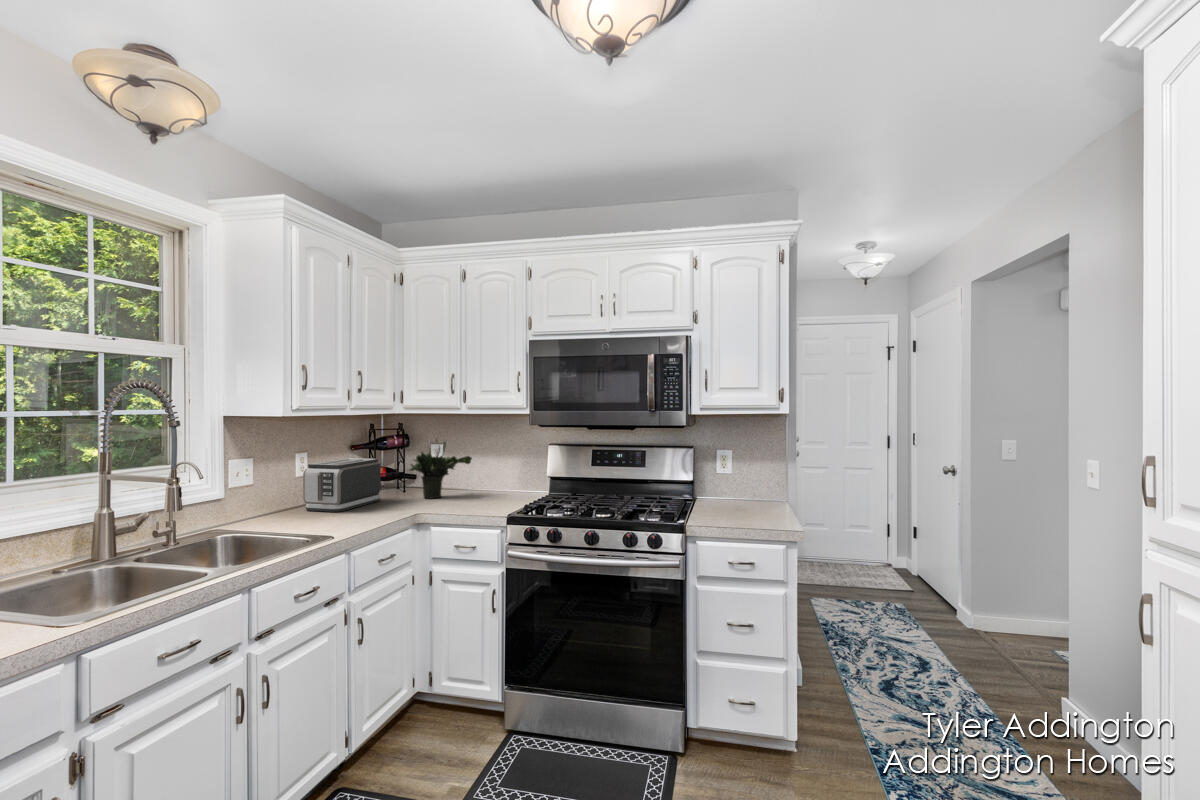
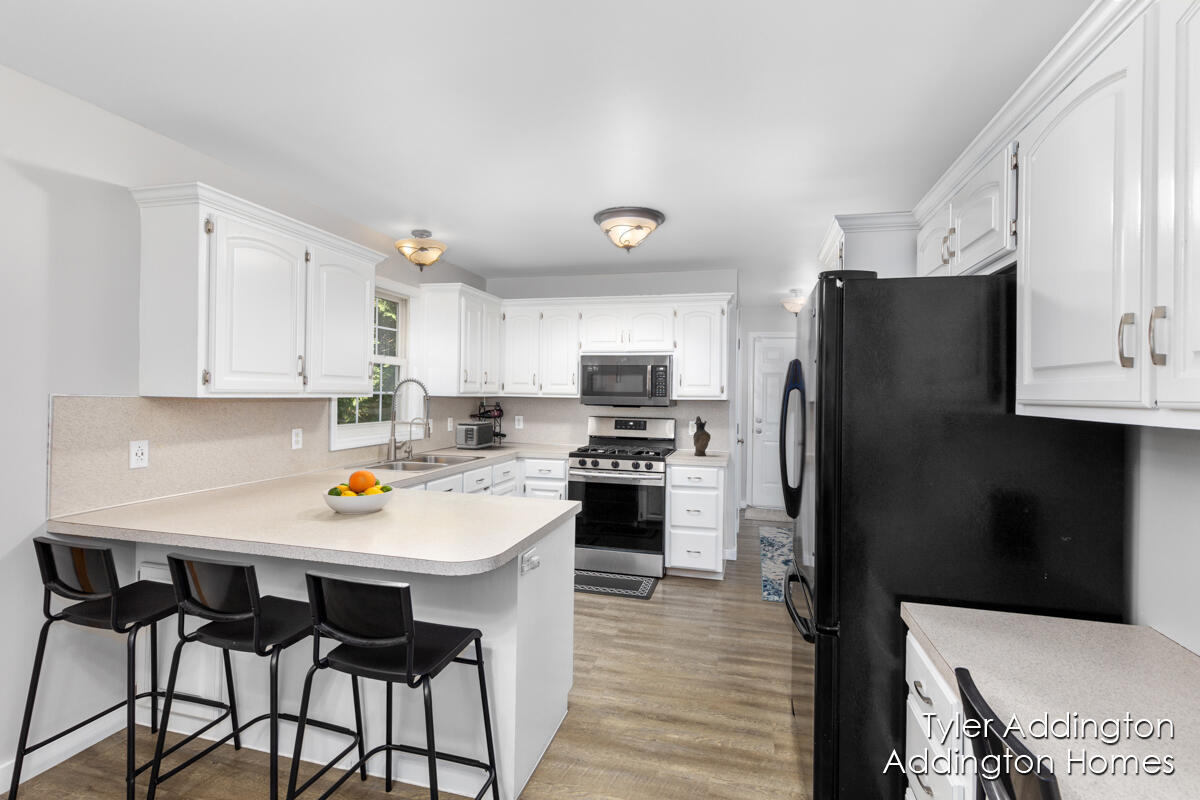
potted plant: present [407,439,472,498] -> none [508,411,544,446]
ceramic pitcher: none [734,443,767,517] -> present [693,416,711,456]

